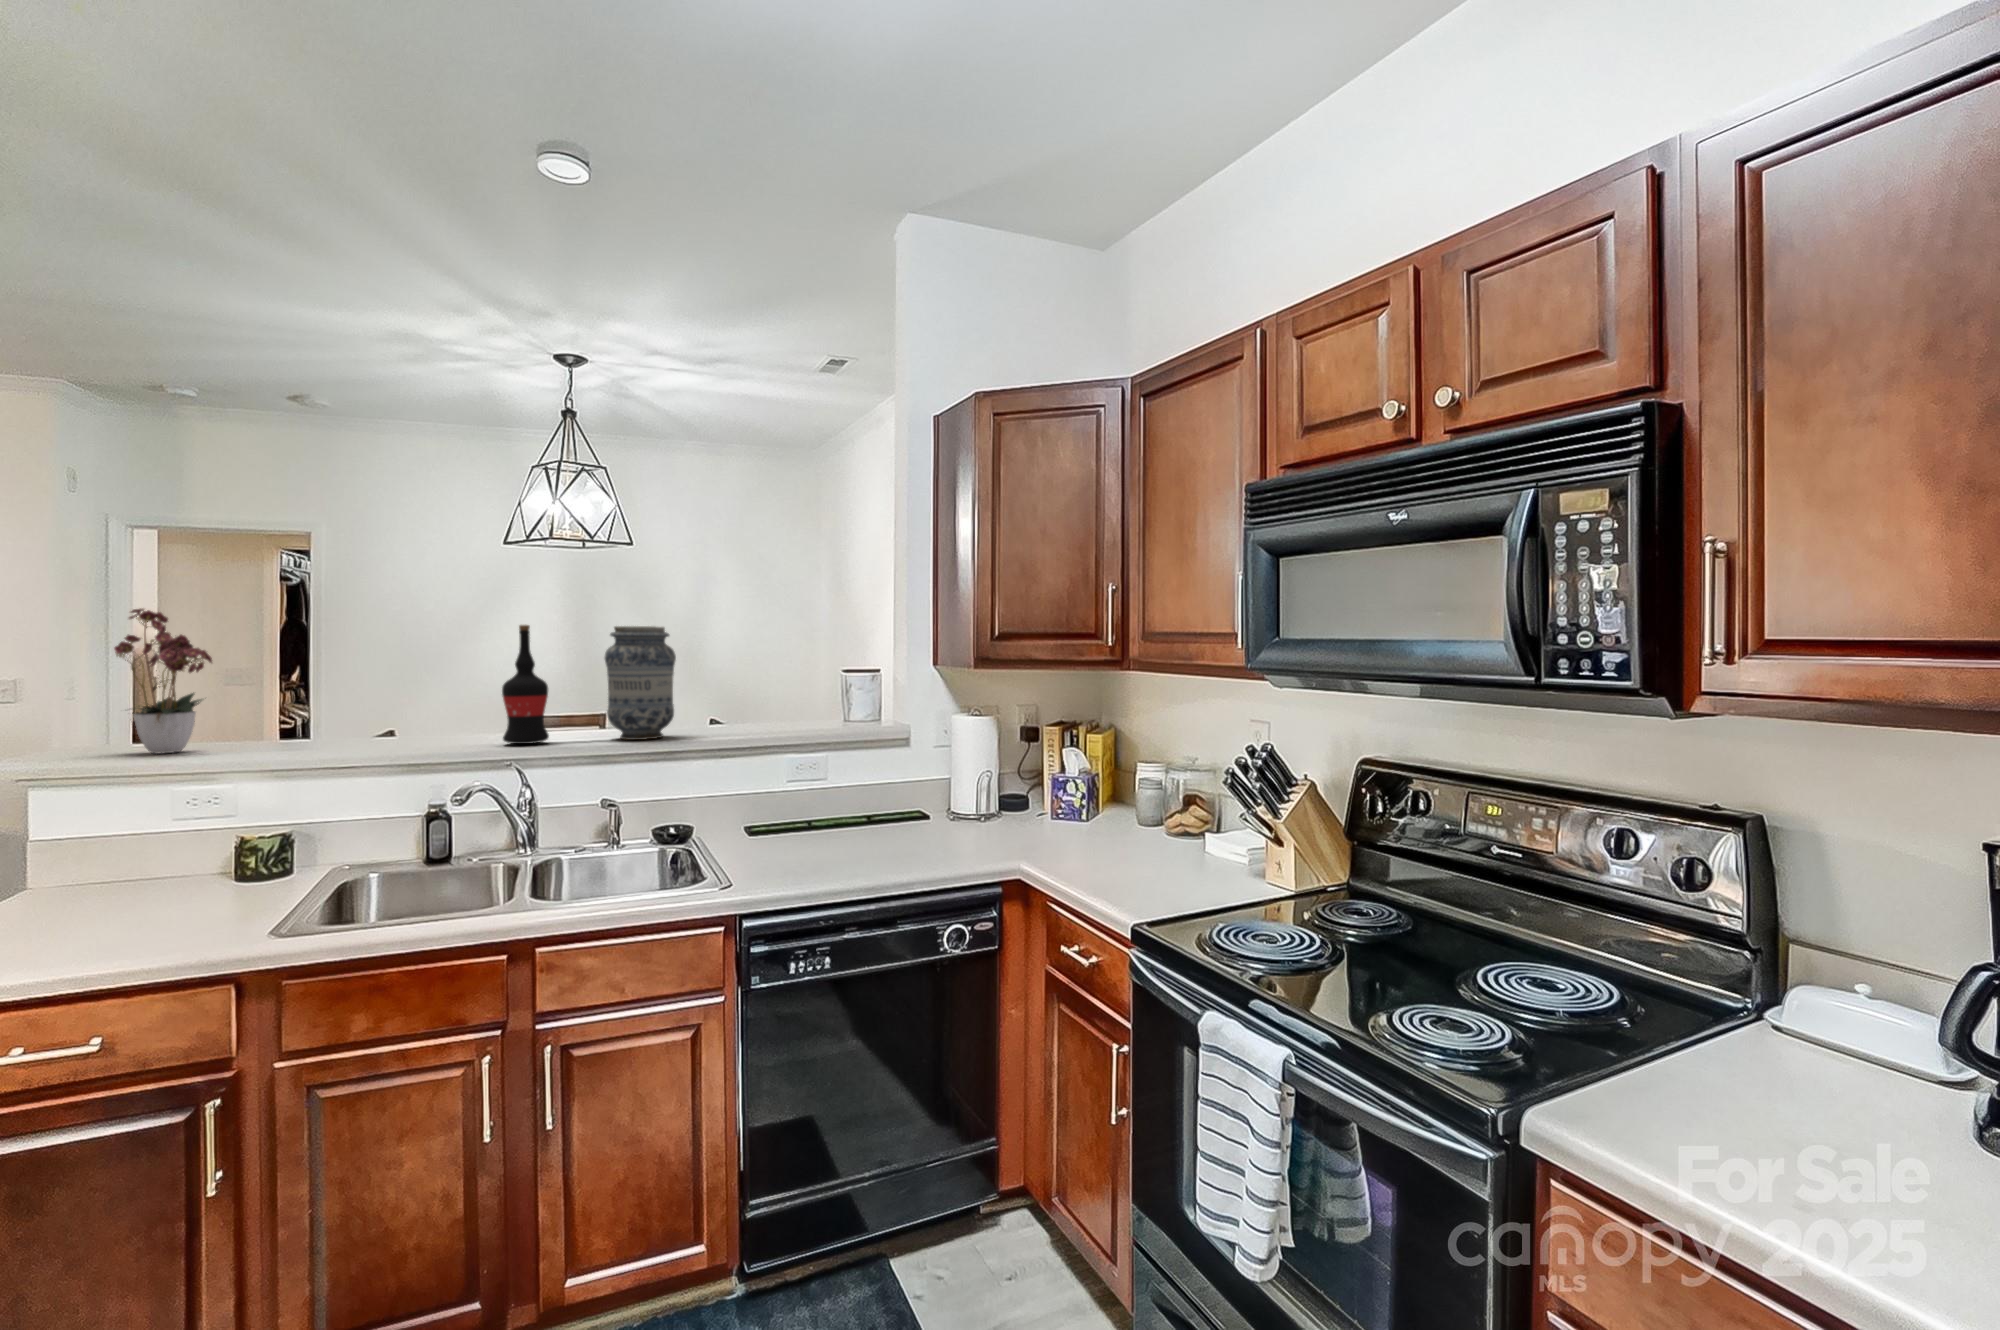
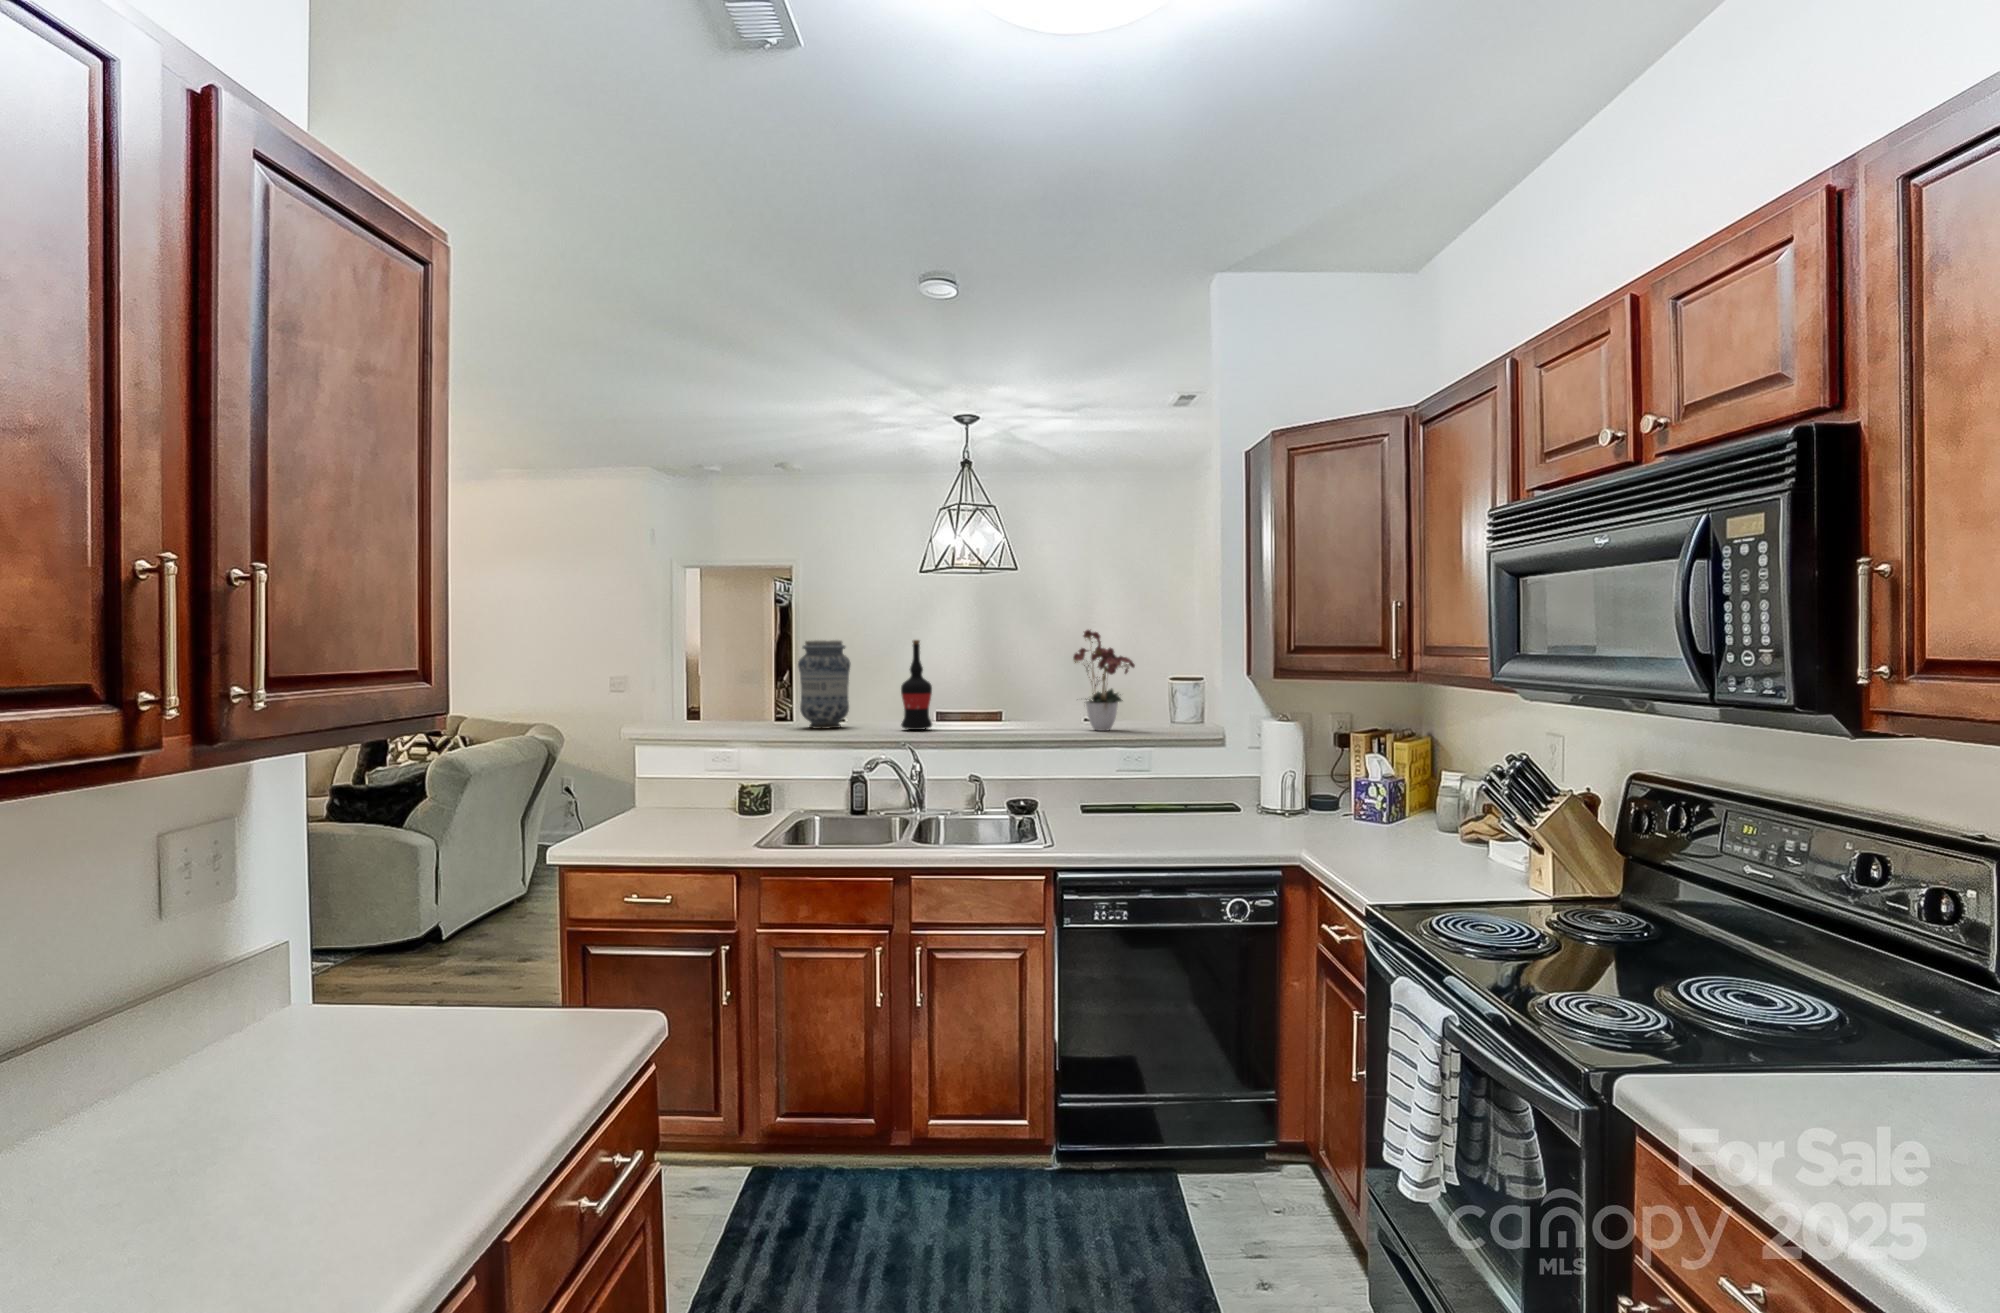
flower arrangement: present [114,608,212,753] -> present [1073,629,1135,731]
vase: present [605,626,676,740] -> present [798,640,850,729]

